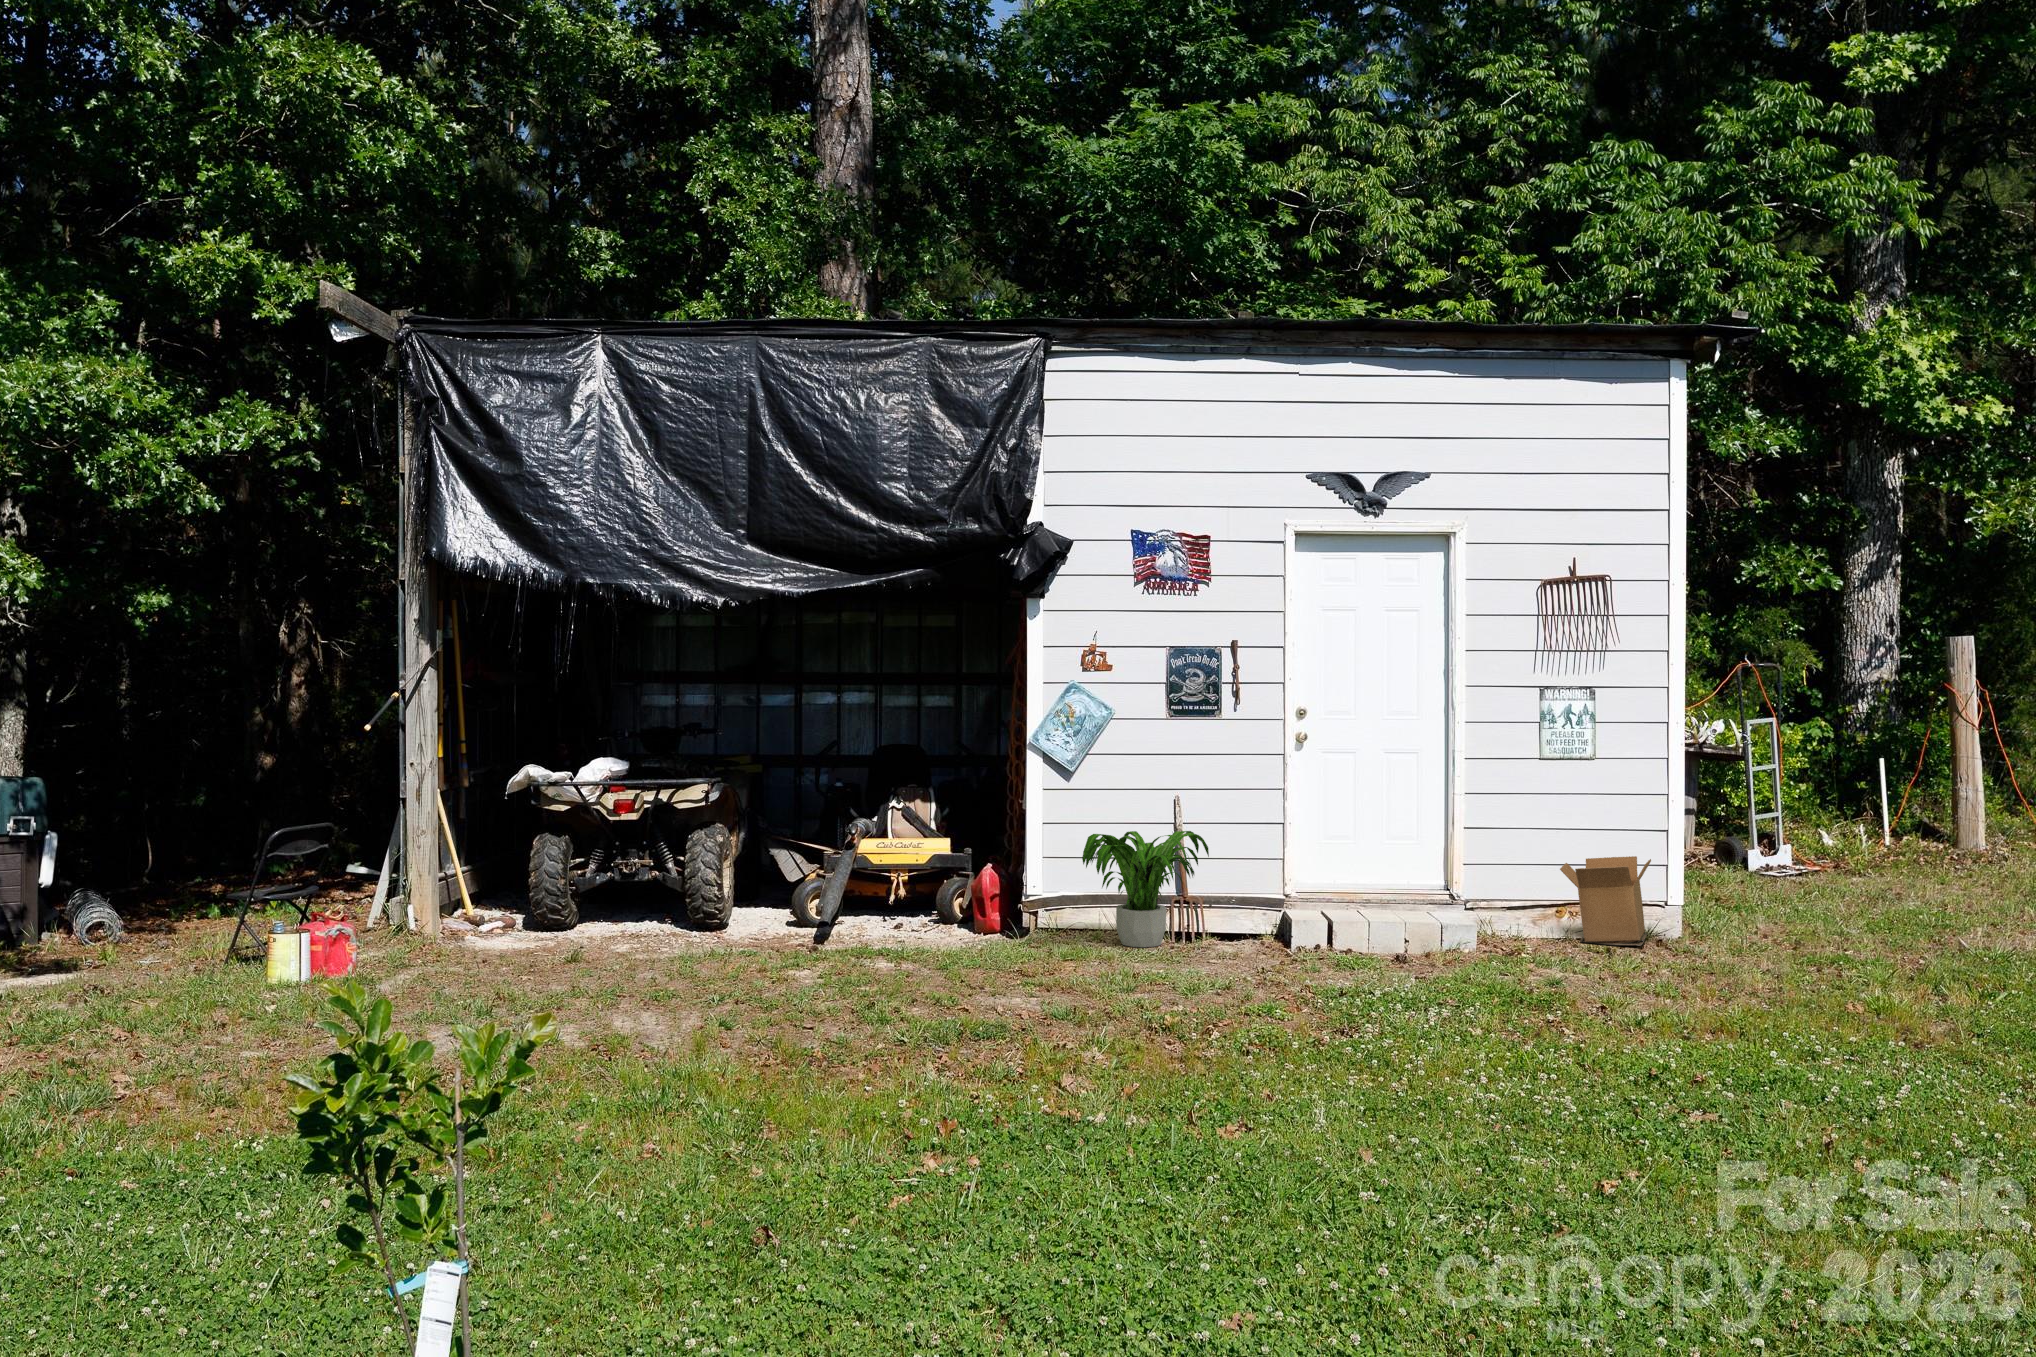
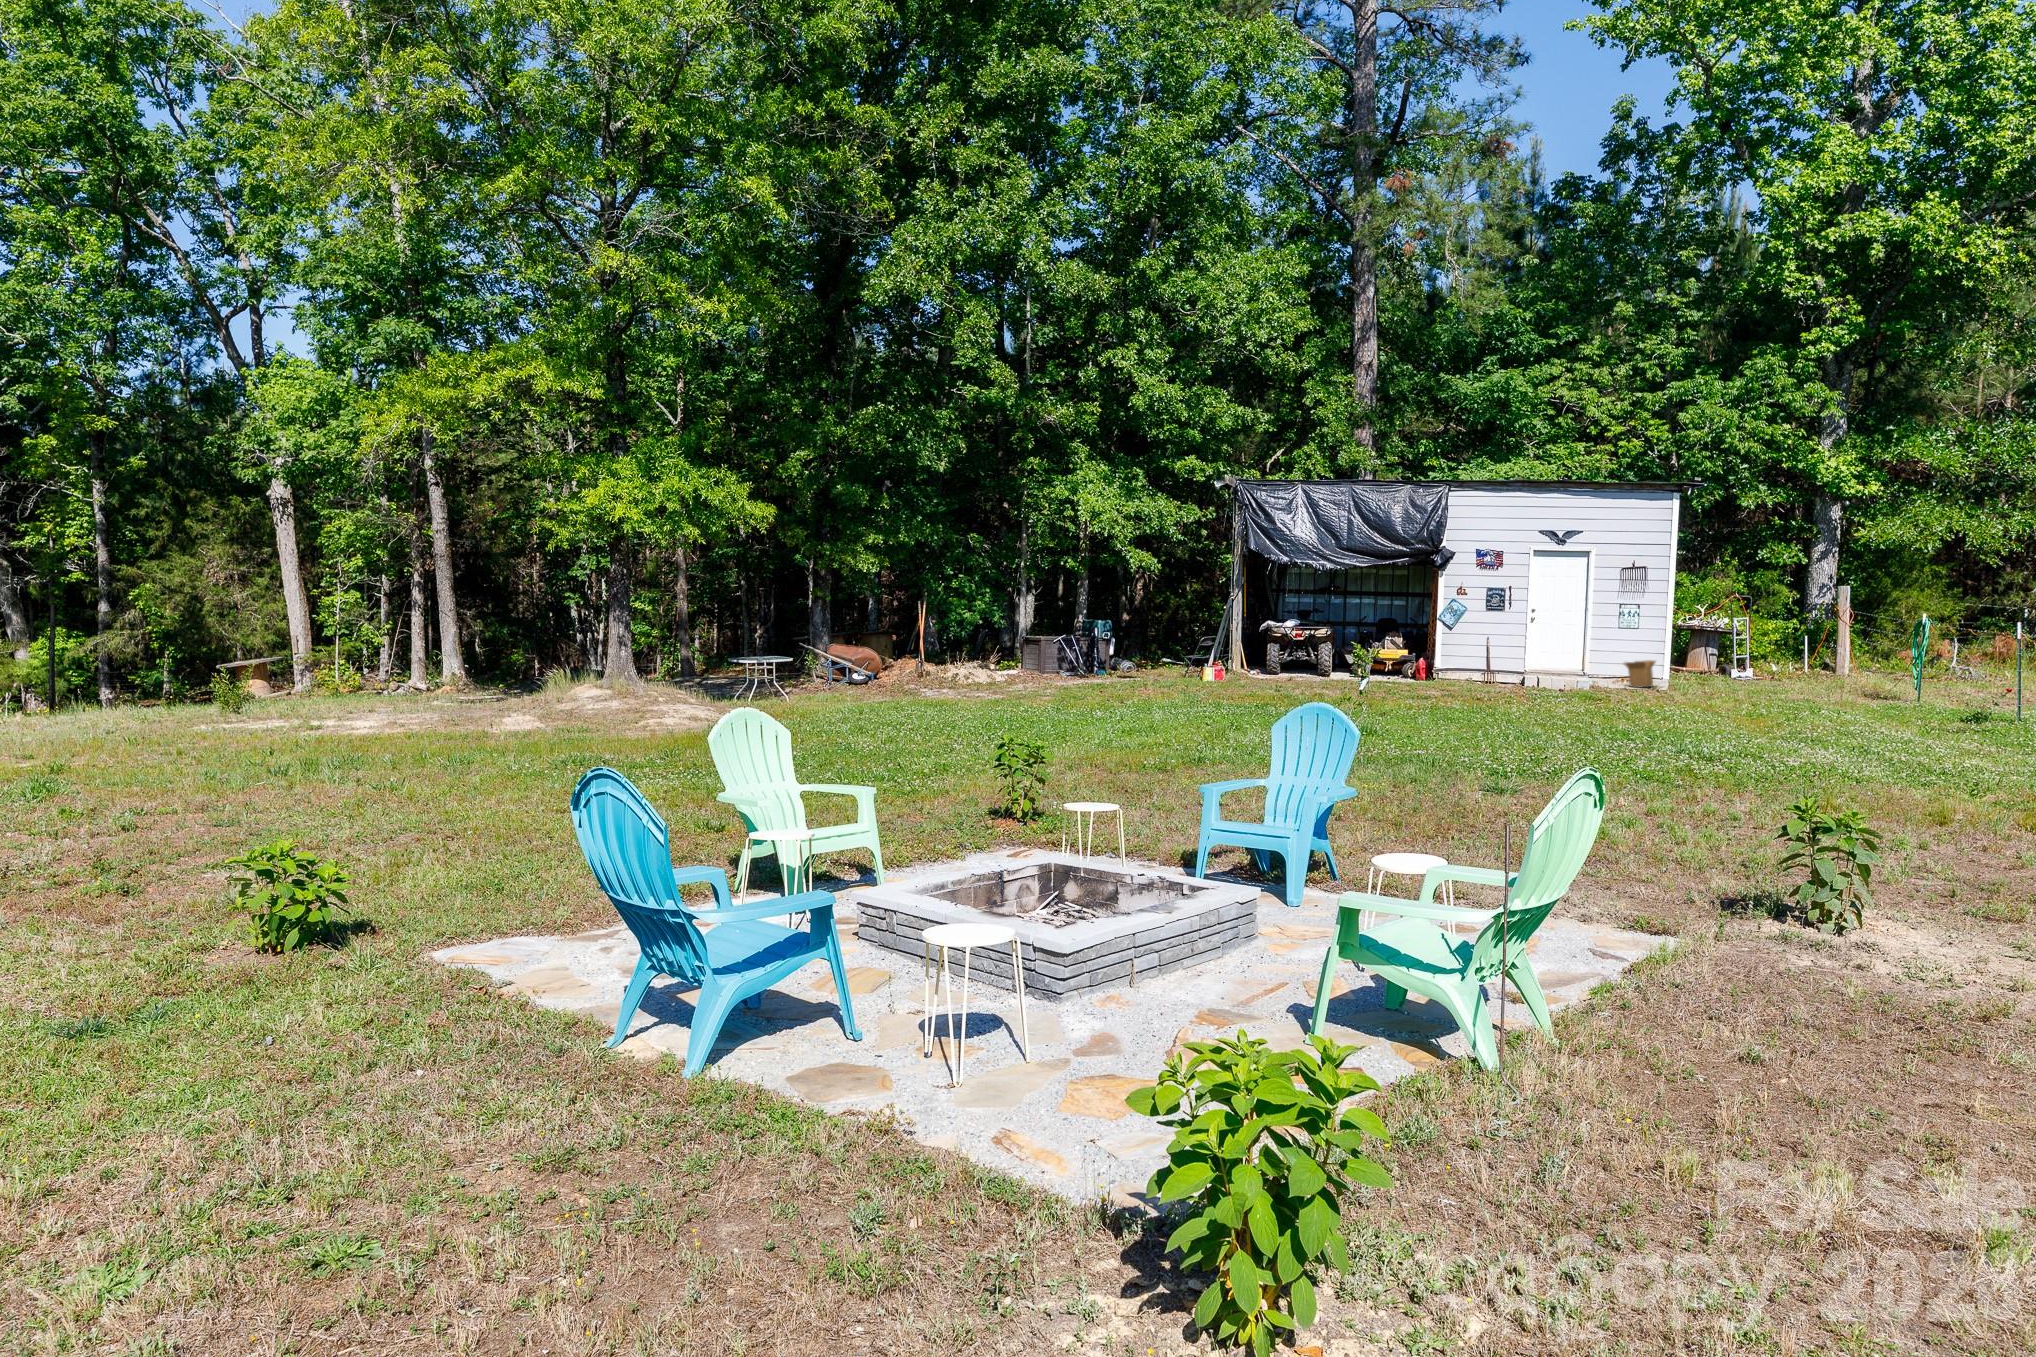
potted plant: present [1082,831,1209,947] -> none [1456,646,1498,683]

